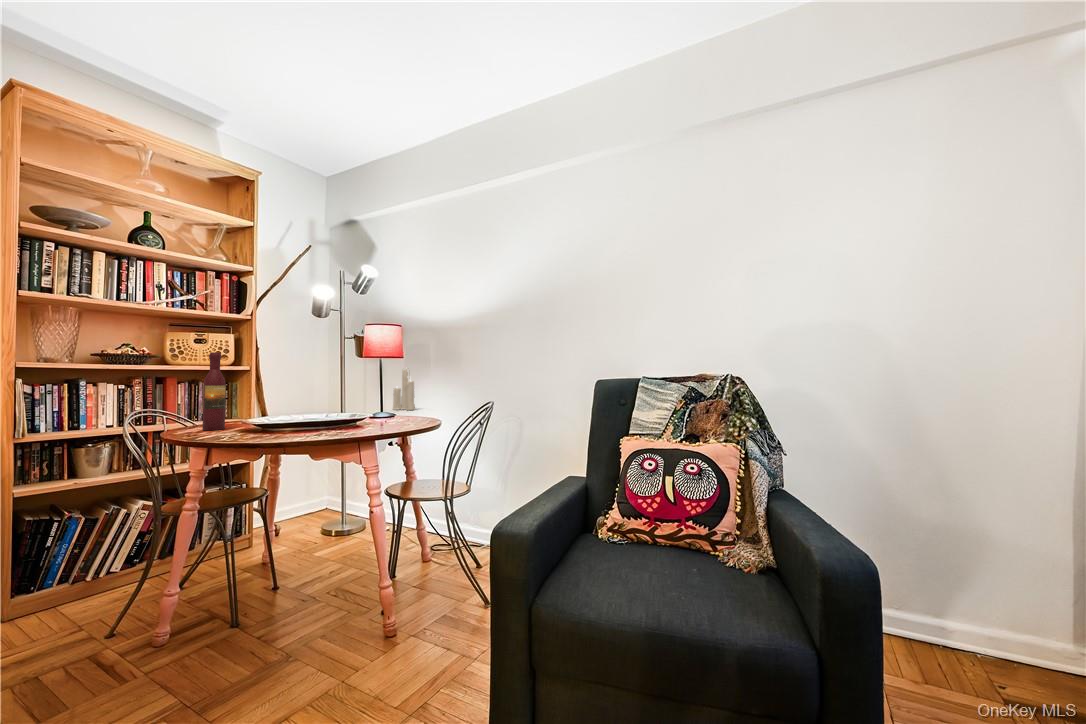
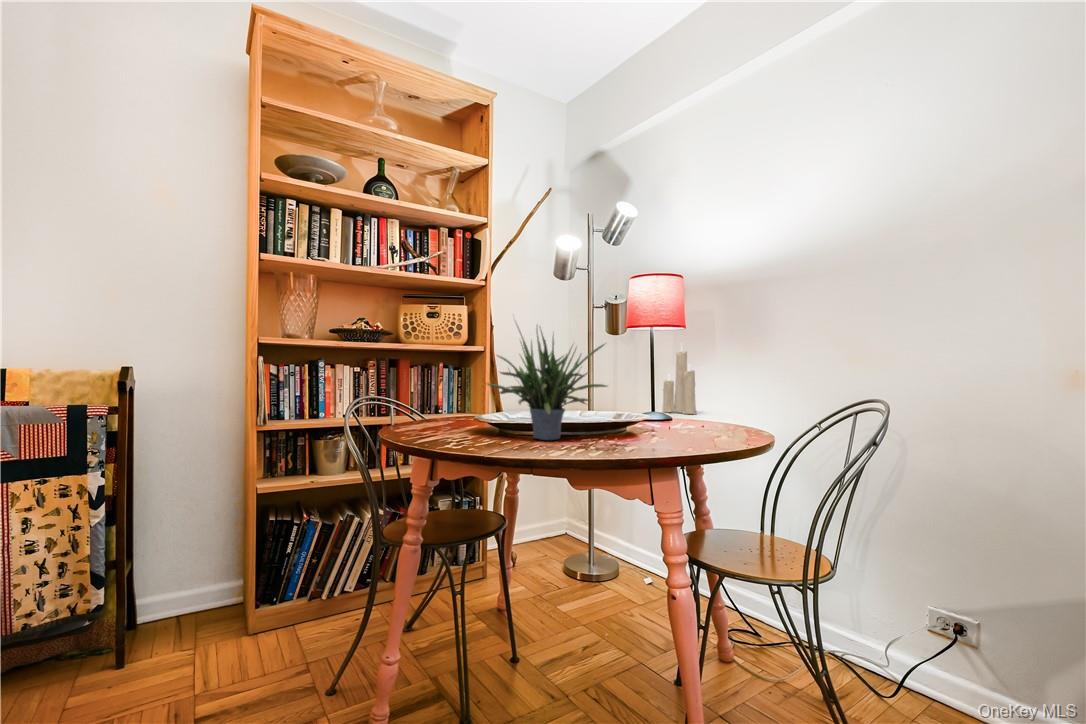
potted plant: none [249,349,337,431] -> present [487,325,607,440]
wine bottle: present [202,352,226,430] -> none [431,321,457,430]

